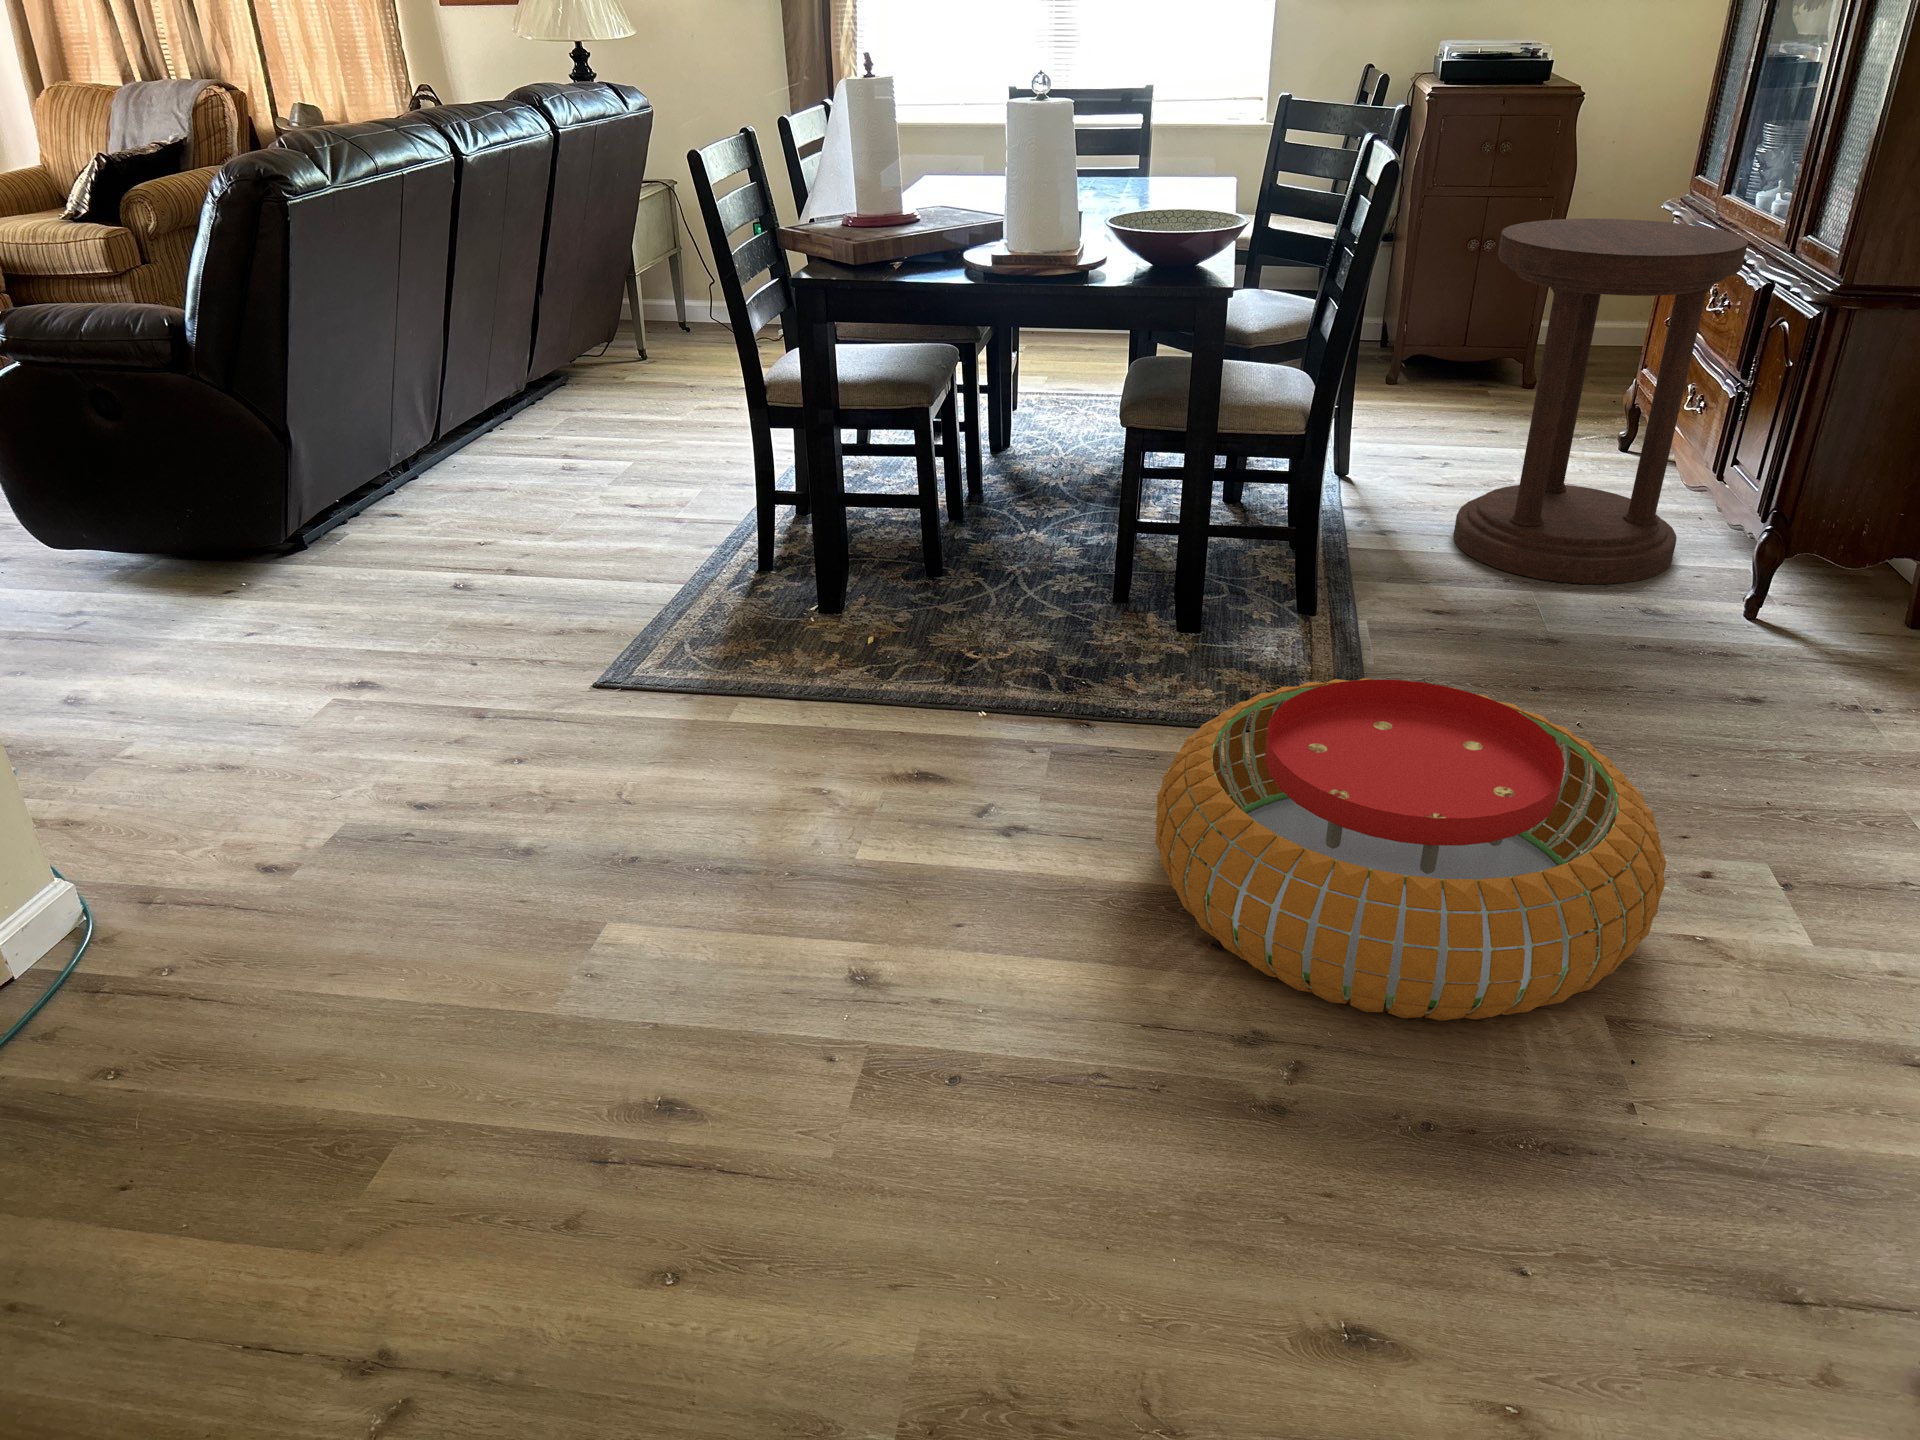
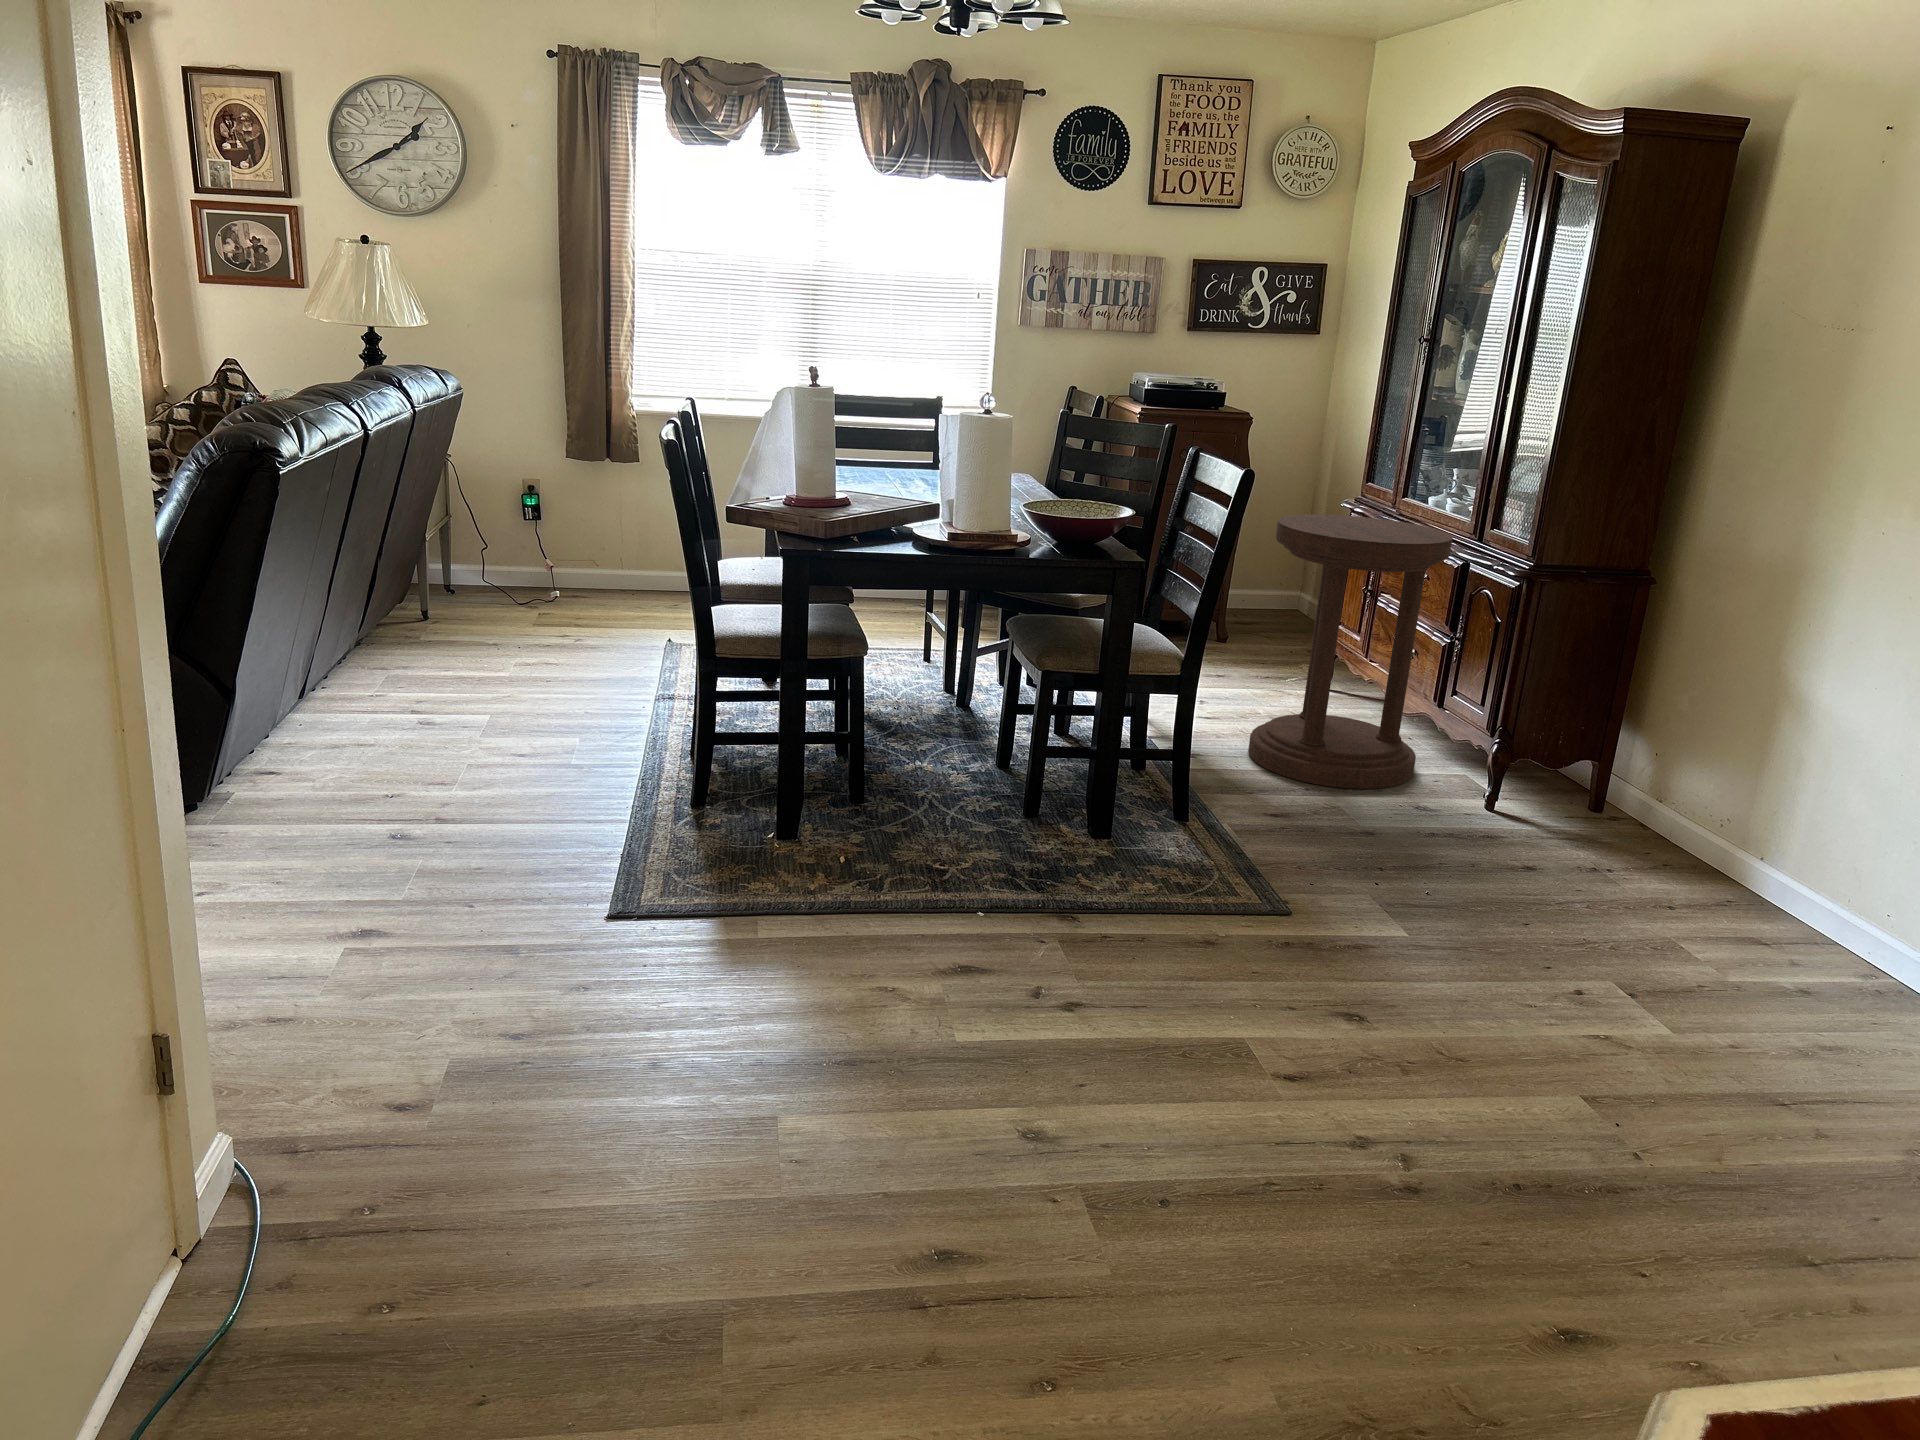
pouf: present [1155,678,1666,1021] -> none [1200,858,1595,1111]

